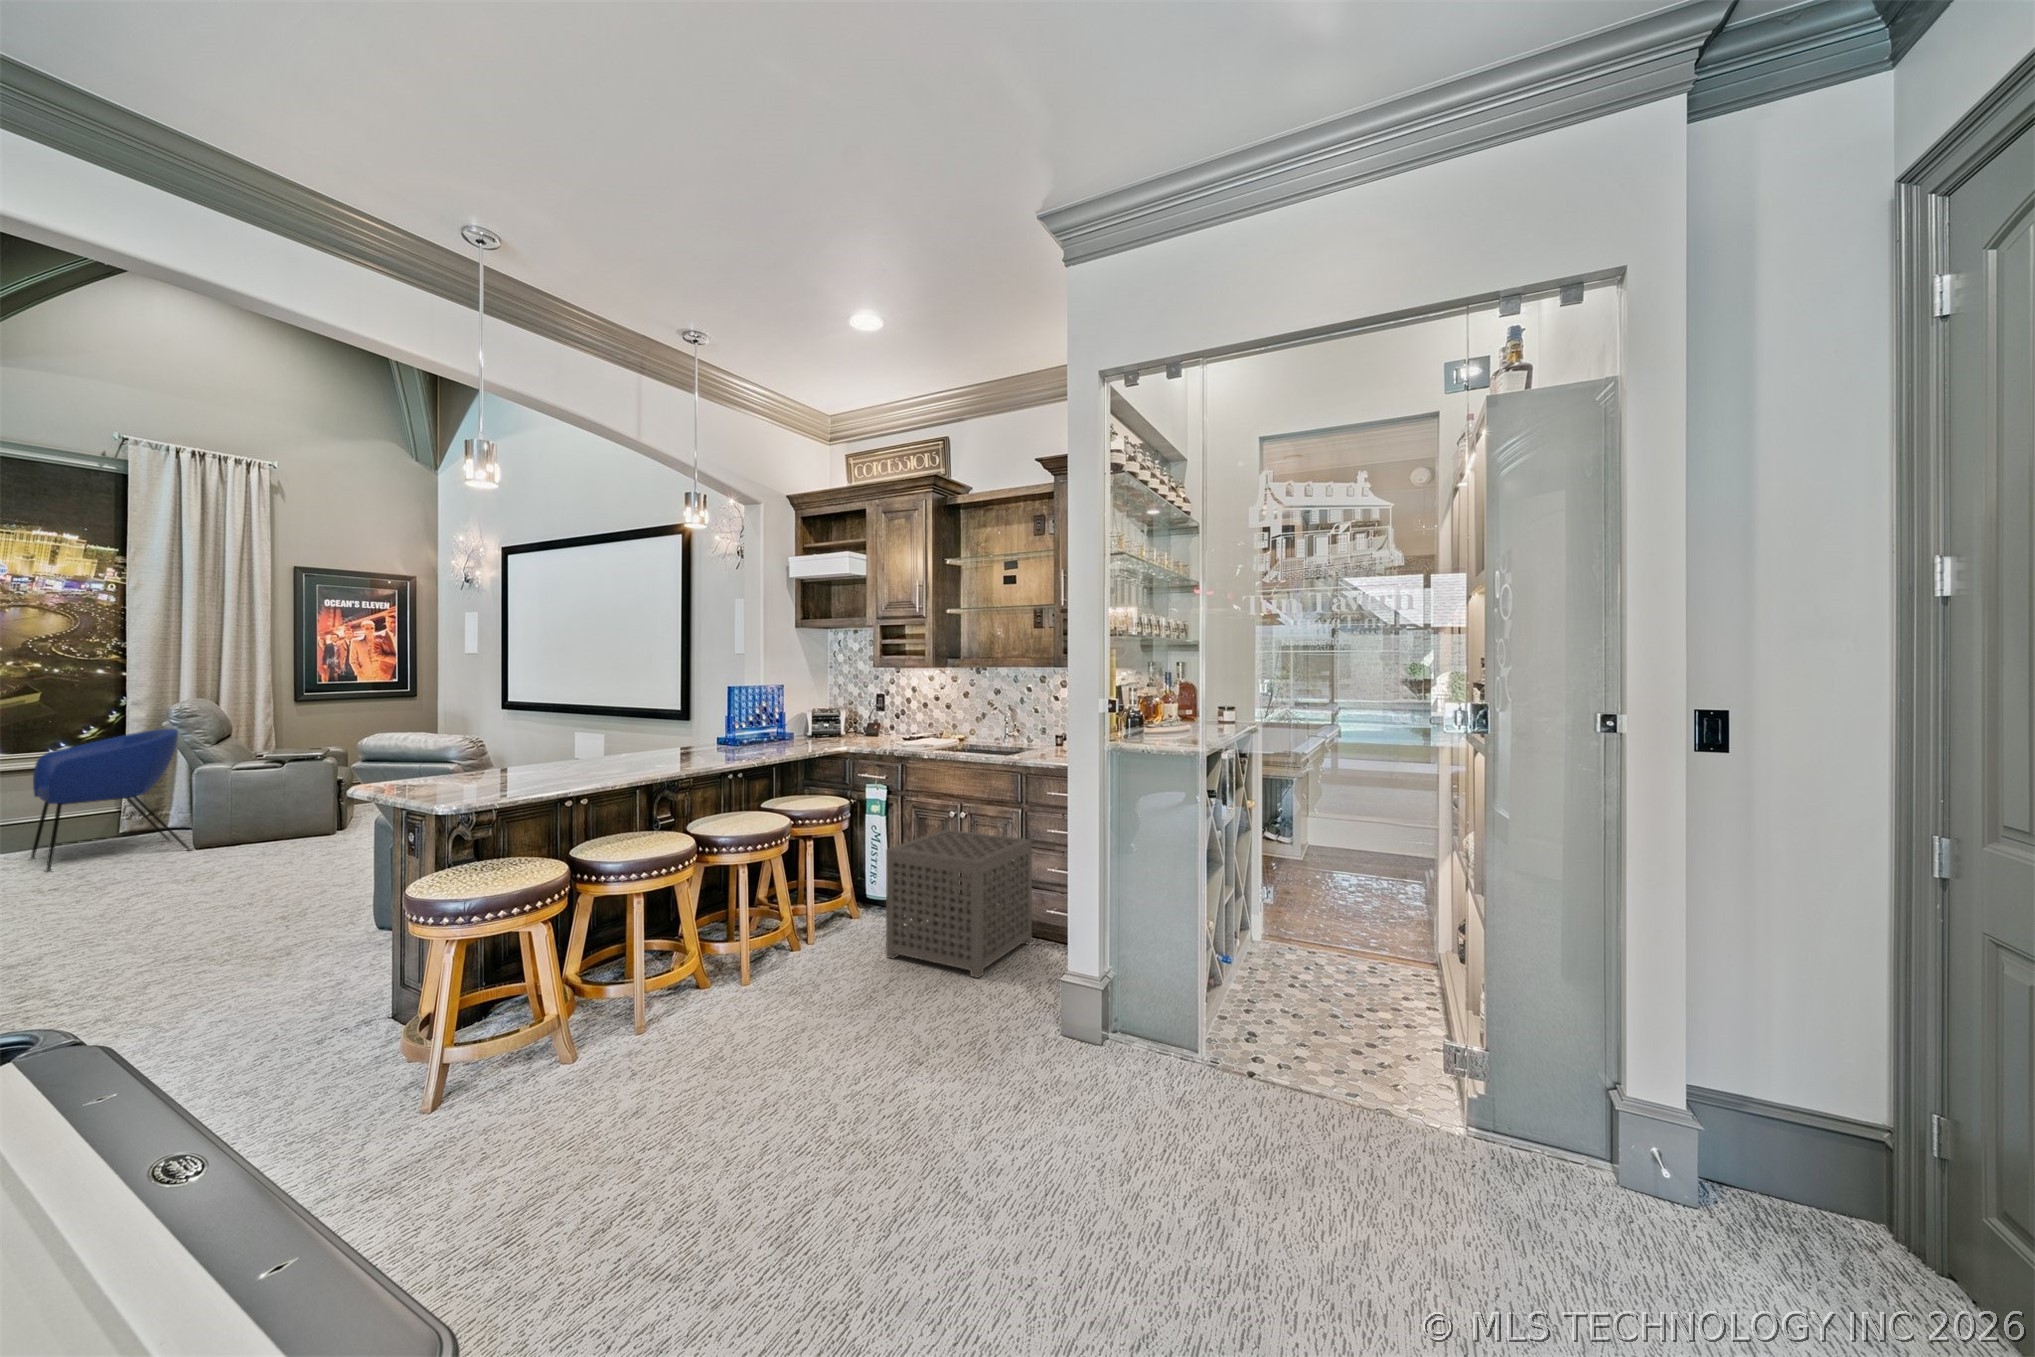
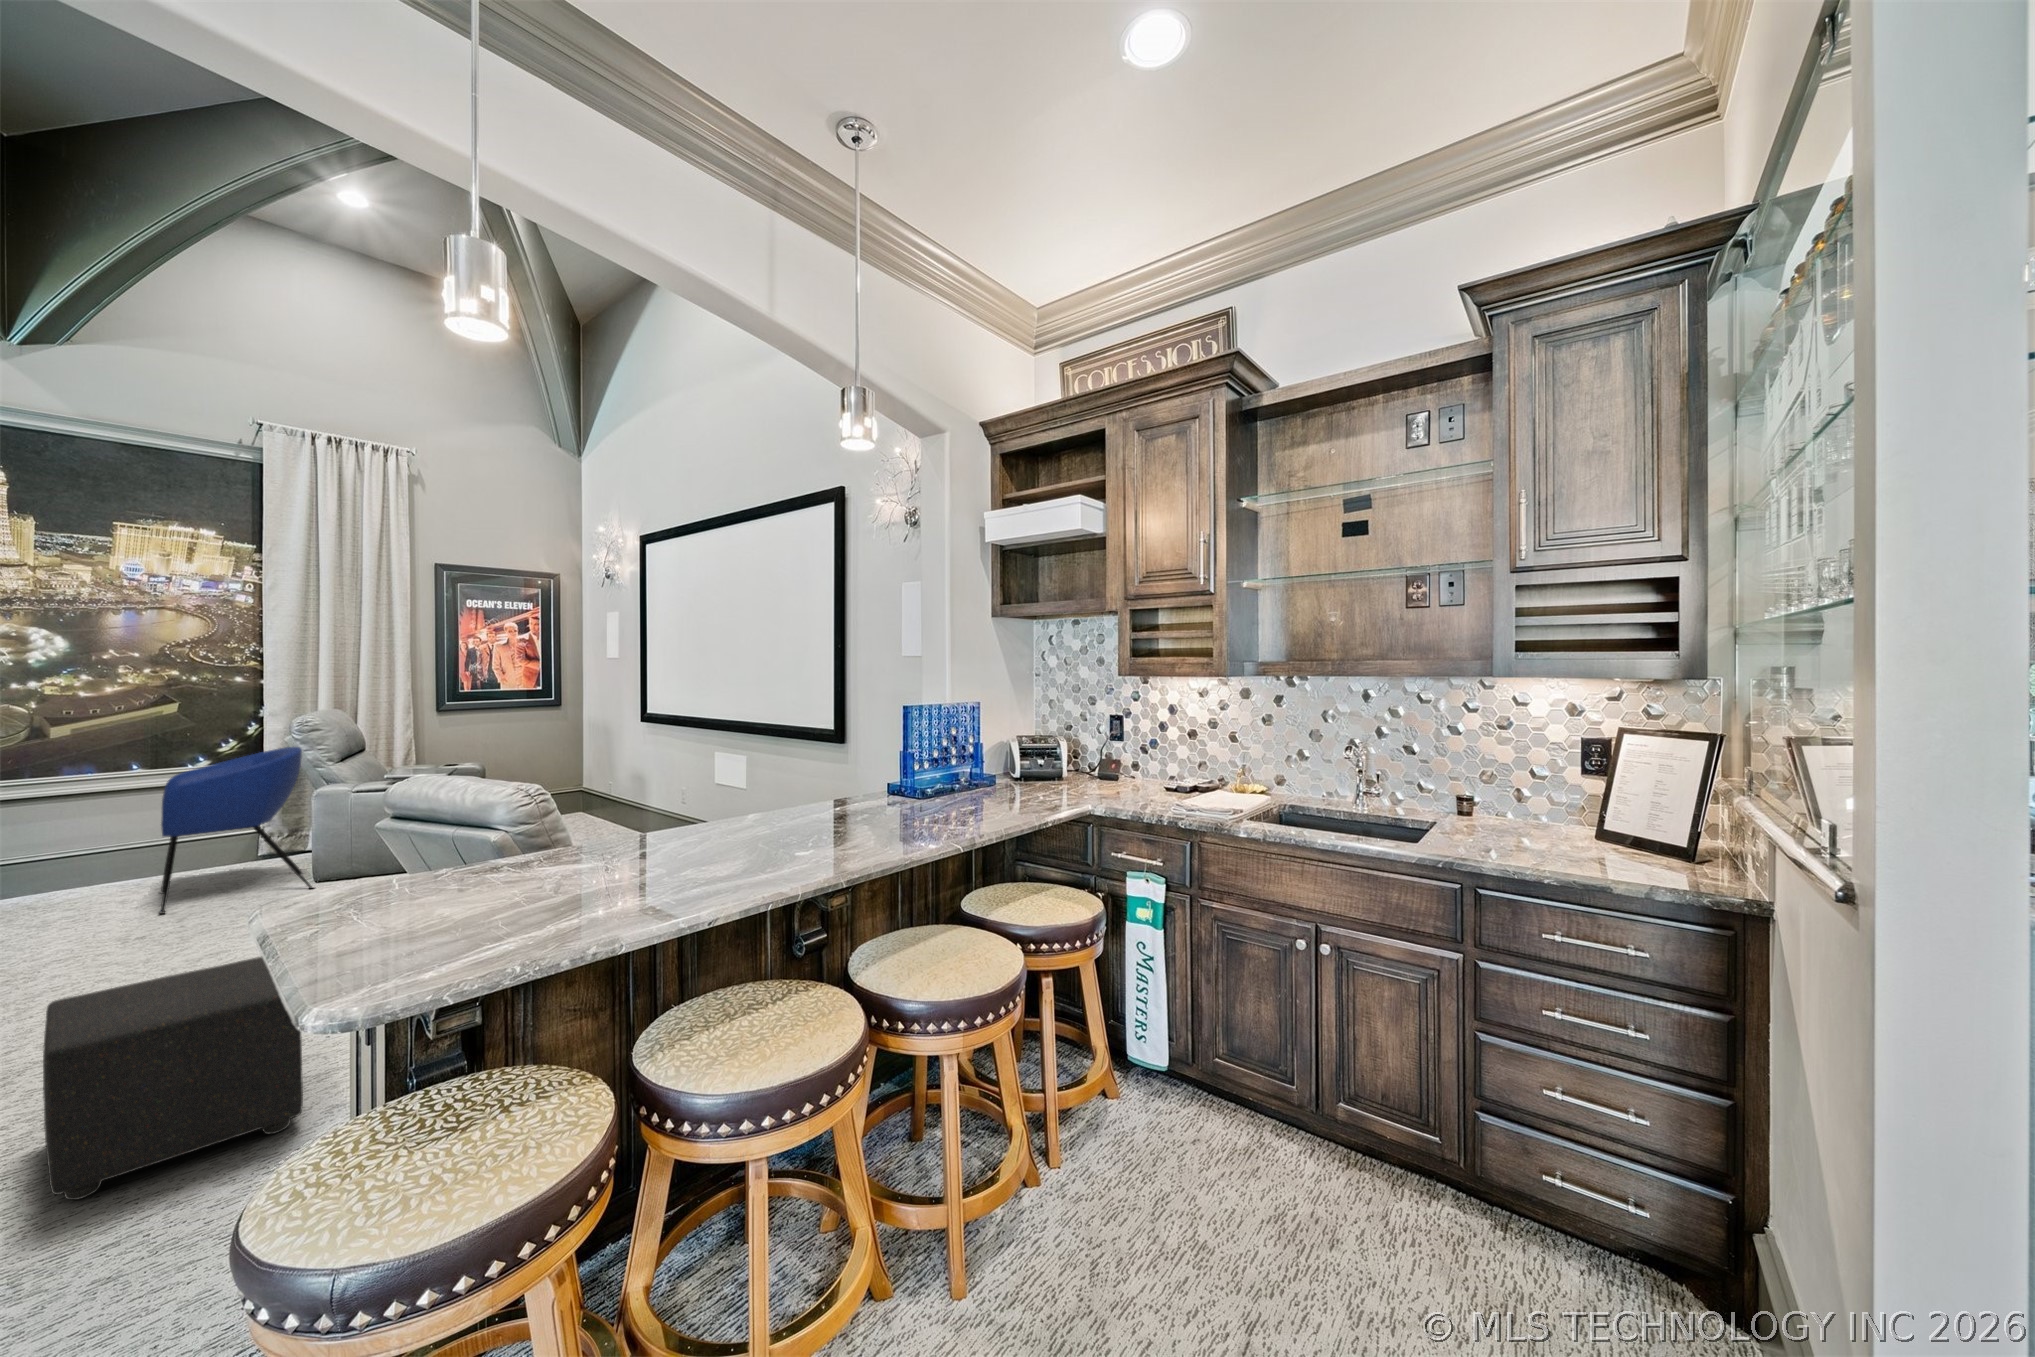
side table: present [886,829,1032,978] -> none [1190,963,1457,1319]
ottoman: none [89,860,291,1003] -> present [43,957,303,1200]

